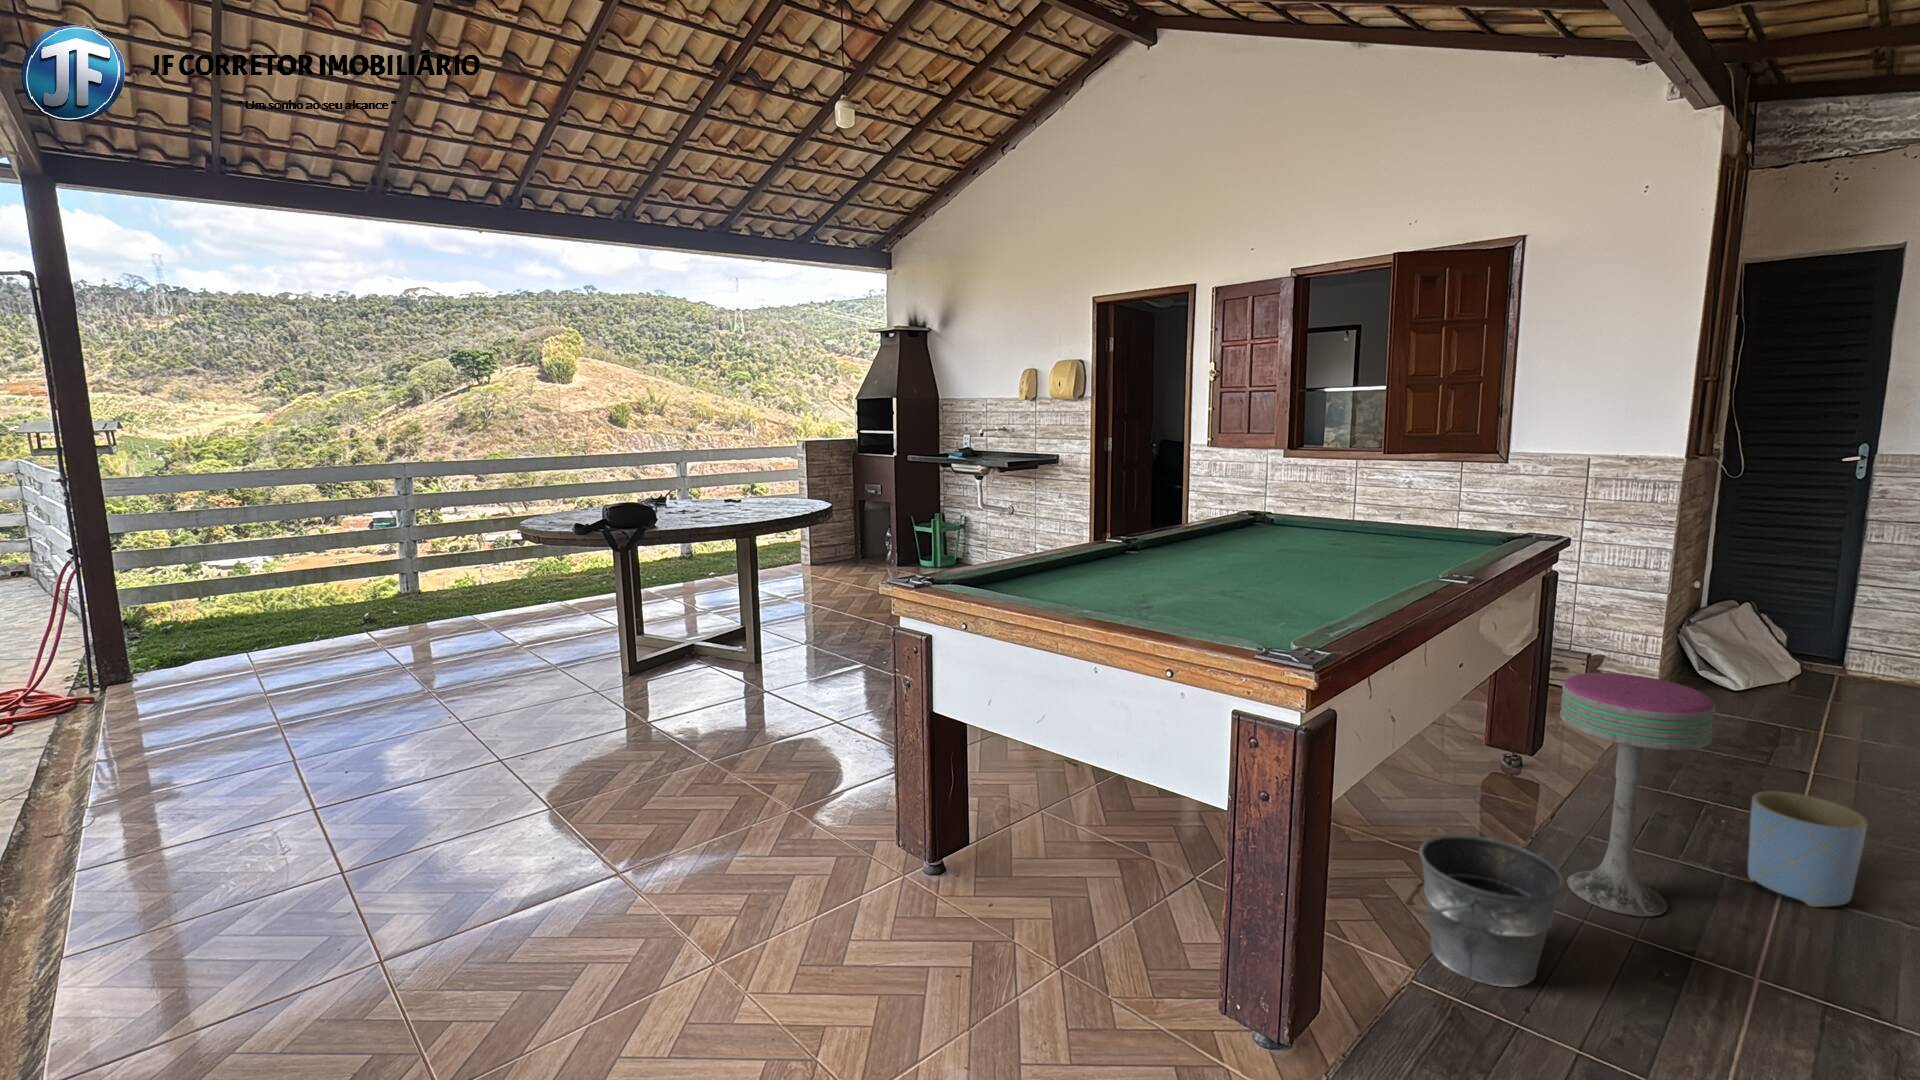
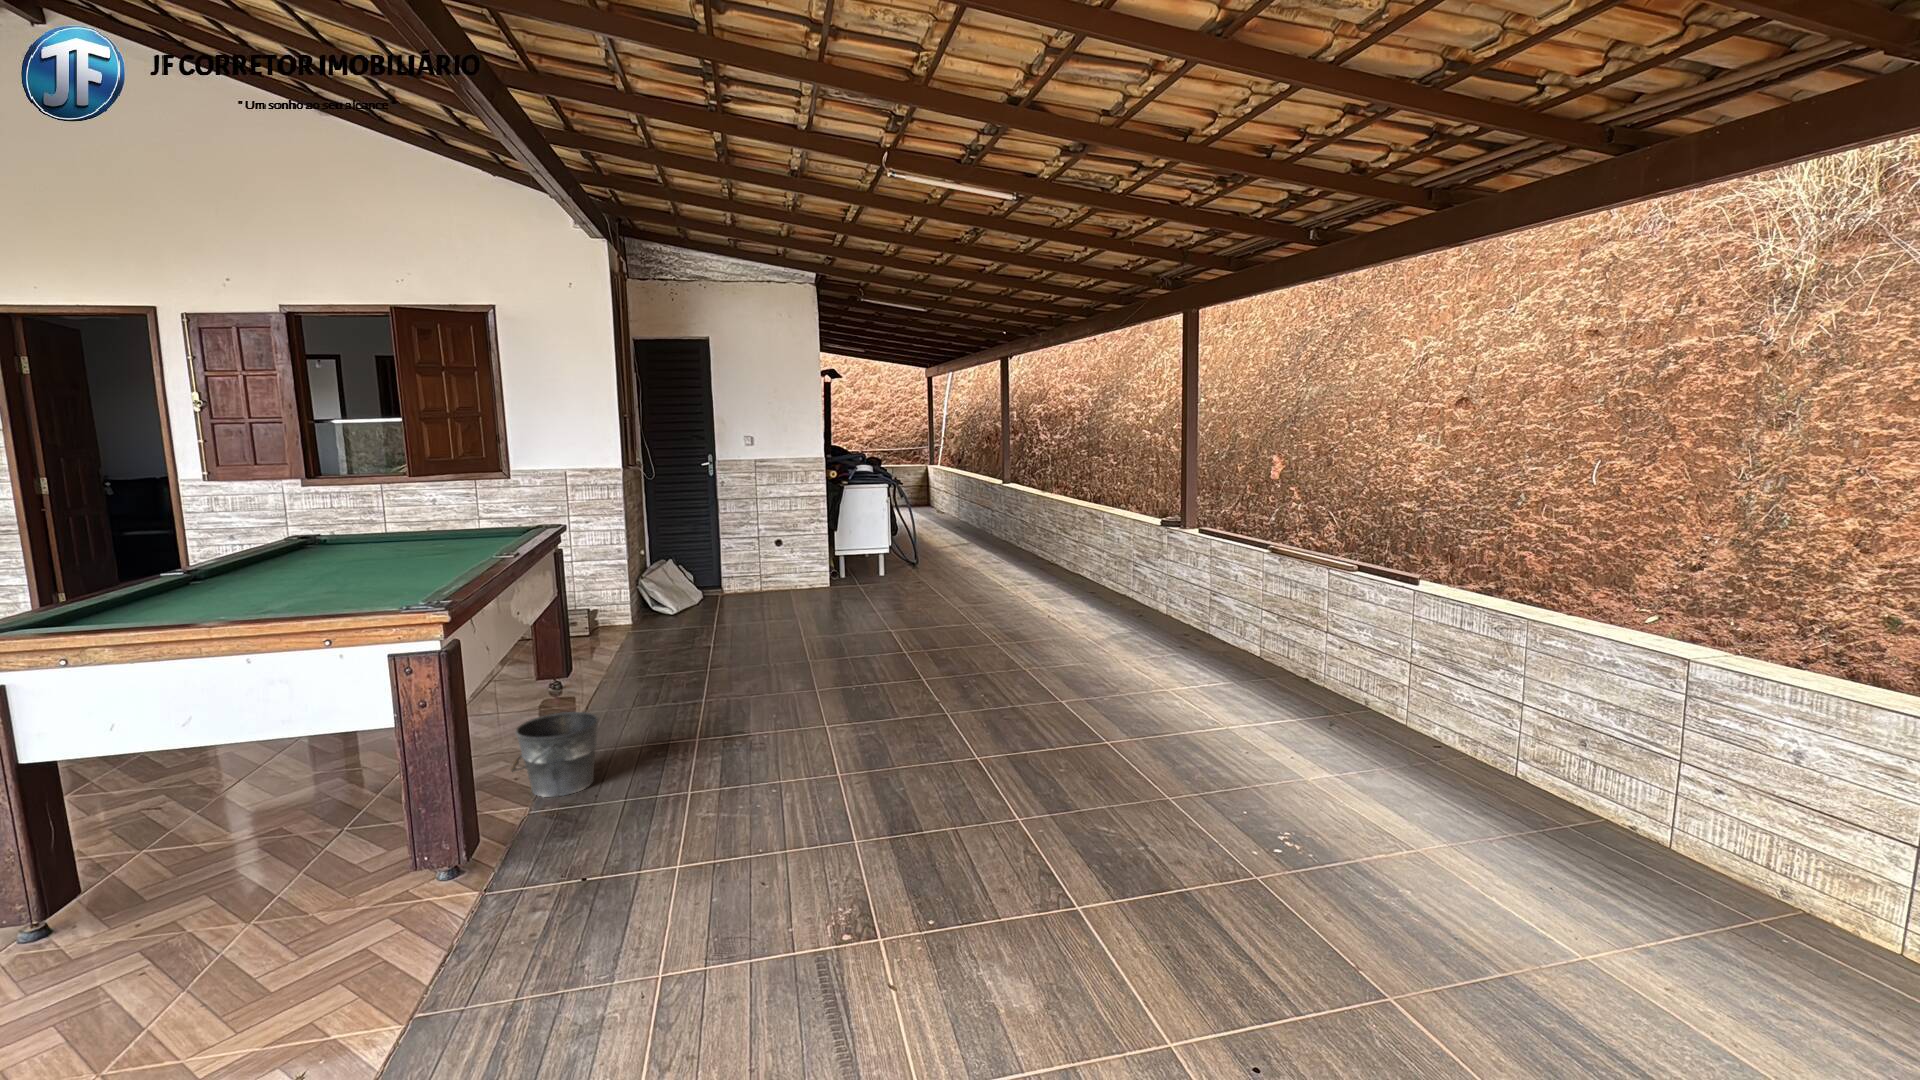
bar stool: present [1560,673,1716,917] -> none [578,599,657,740]
planter: present [1748,791,1868,907] -> none [682,648,729,704]

